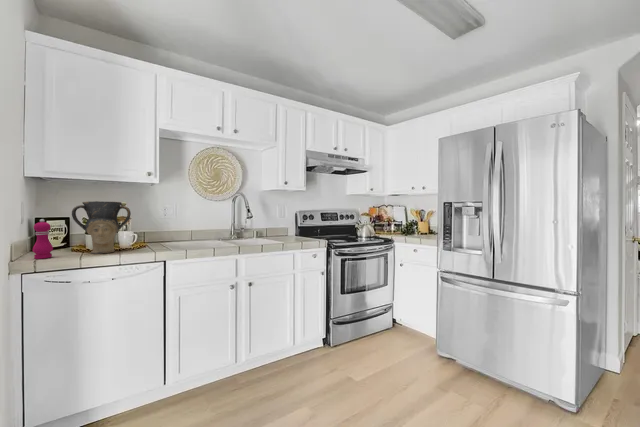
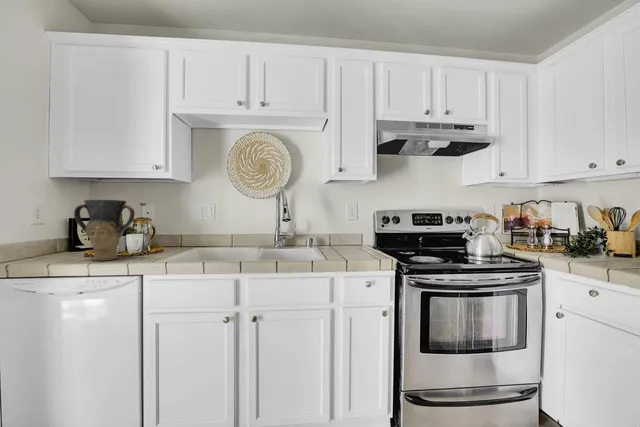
pepper mill: present [33,219,53,259] -> none [33,220,53,263]

